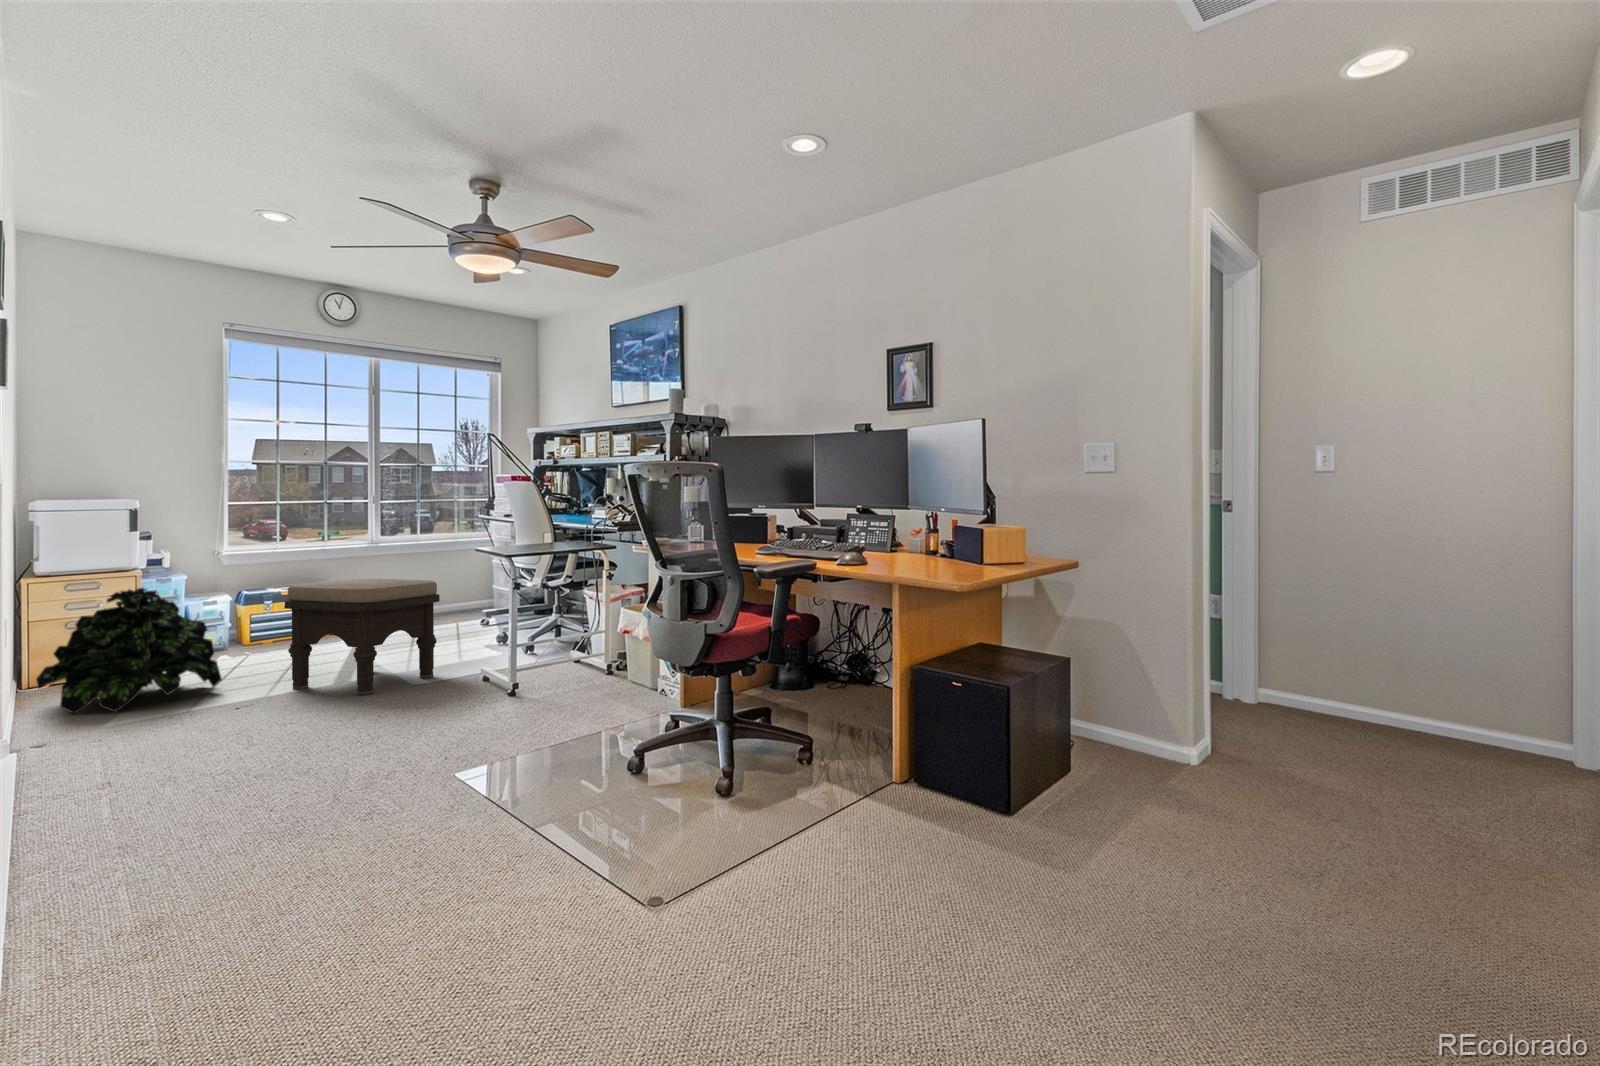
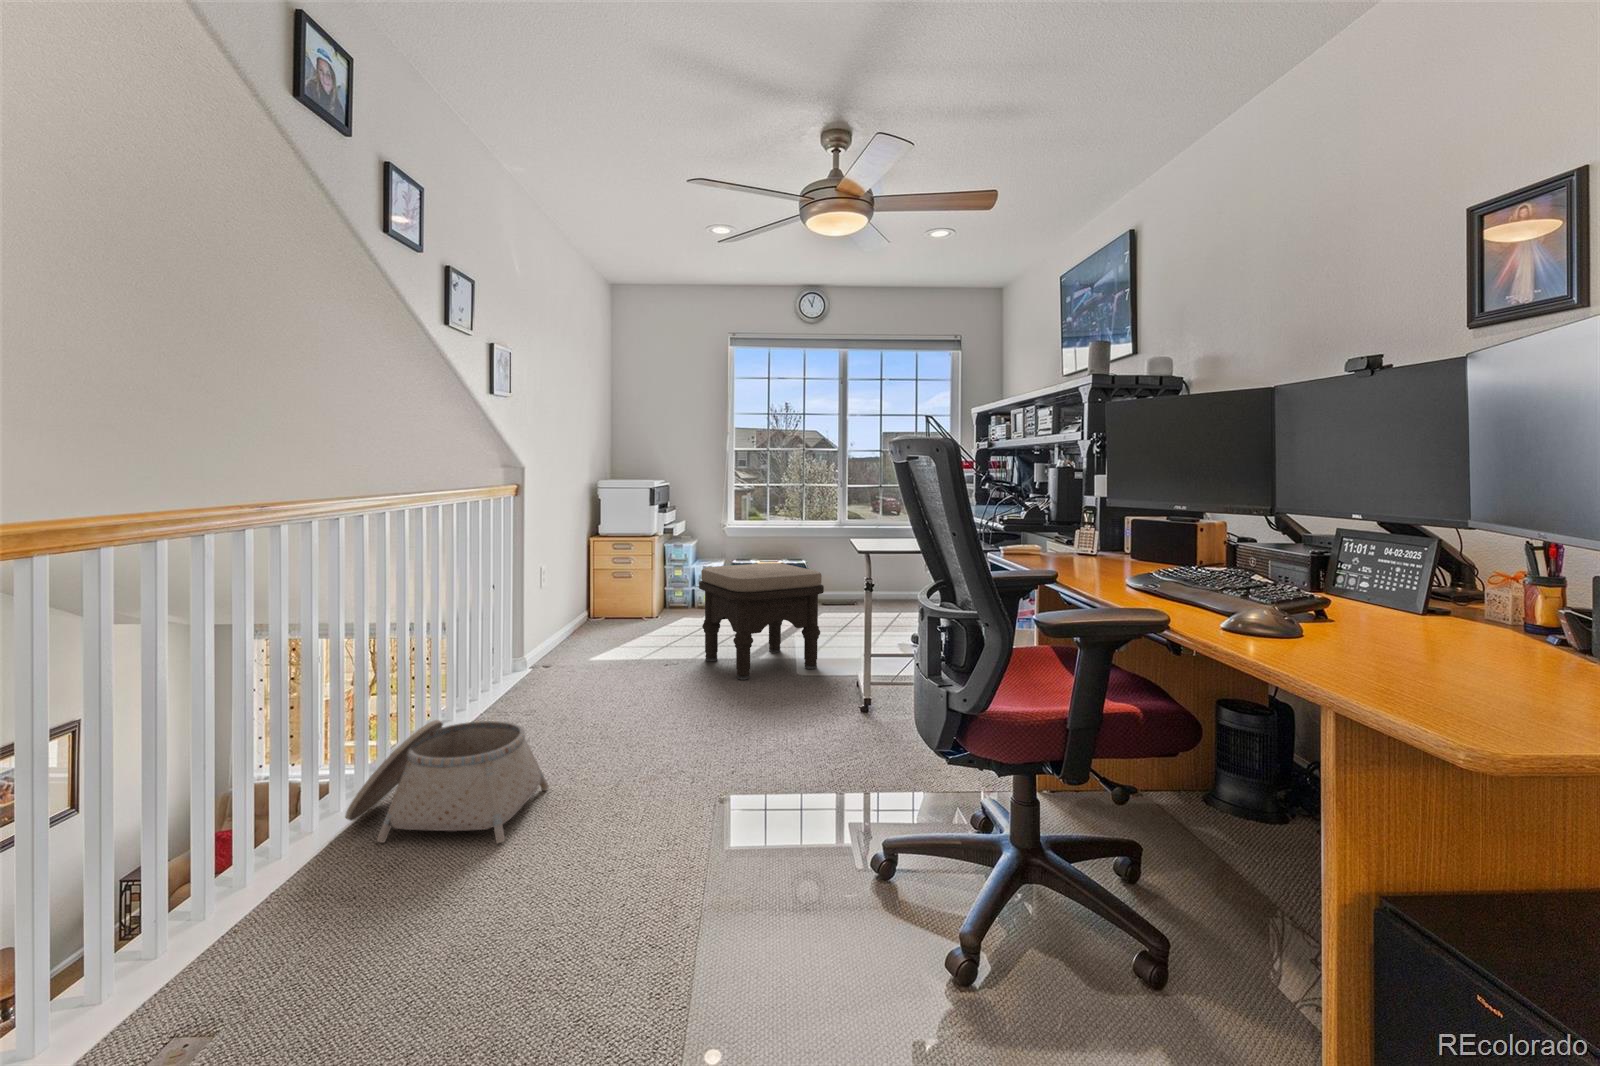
potted plant: present [36,588,222,714] -> none [554,561,668,661]
basket: none [74,724,310,852] -> present [346,720,549,843]

